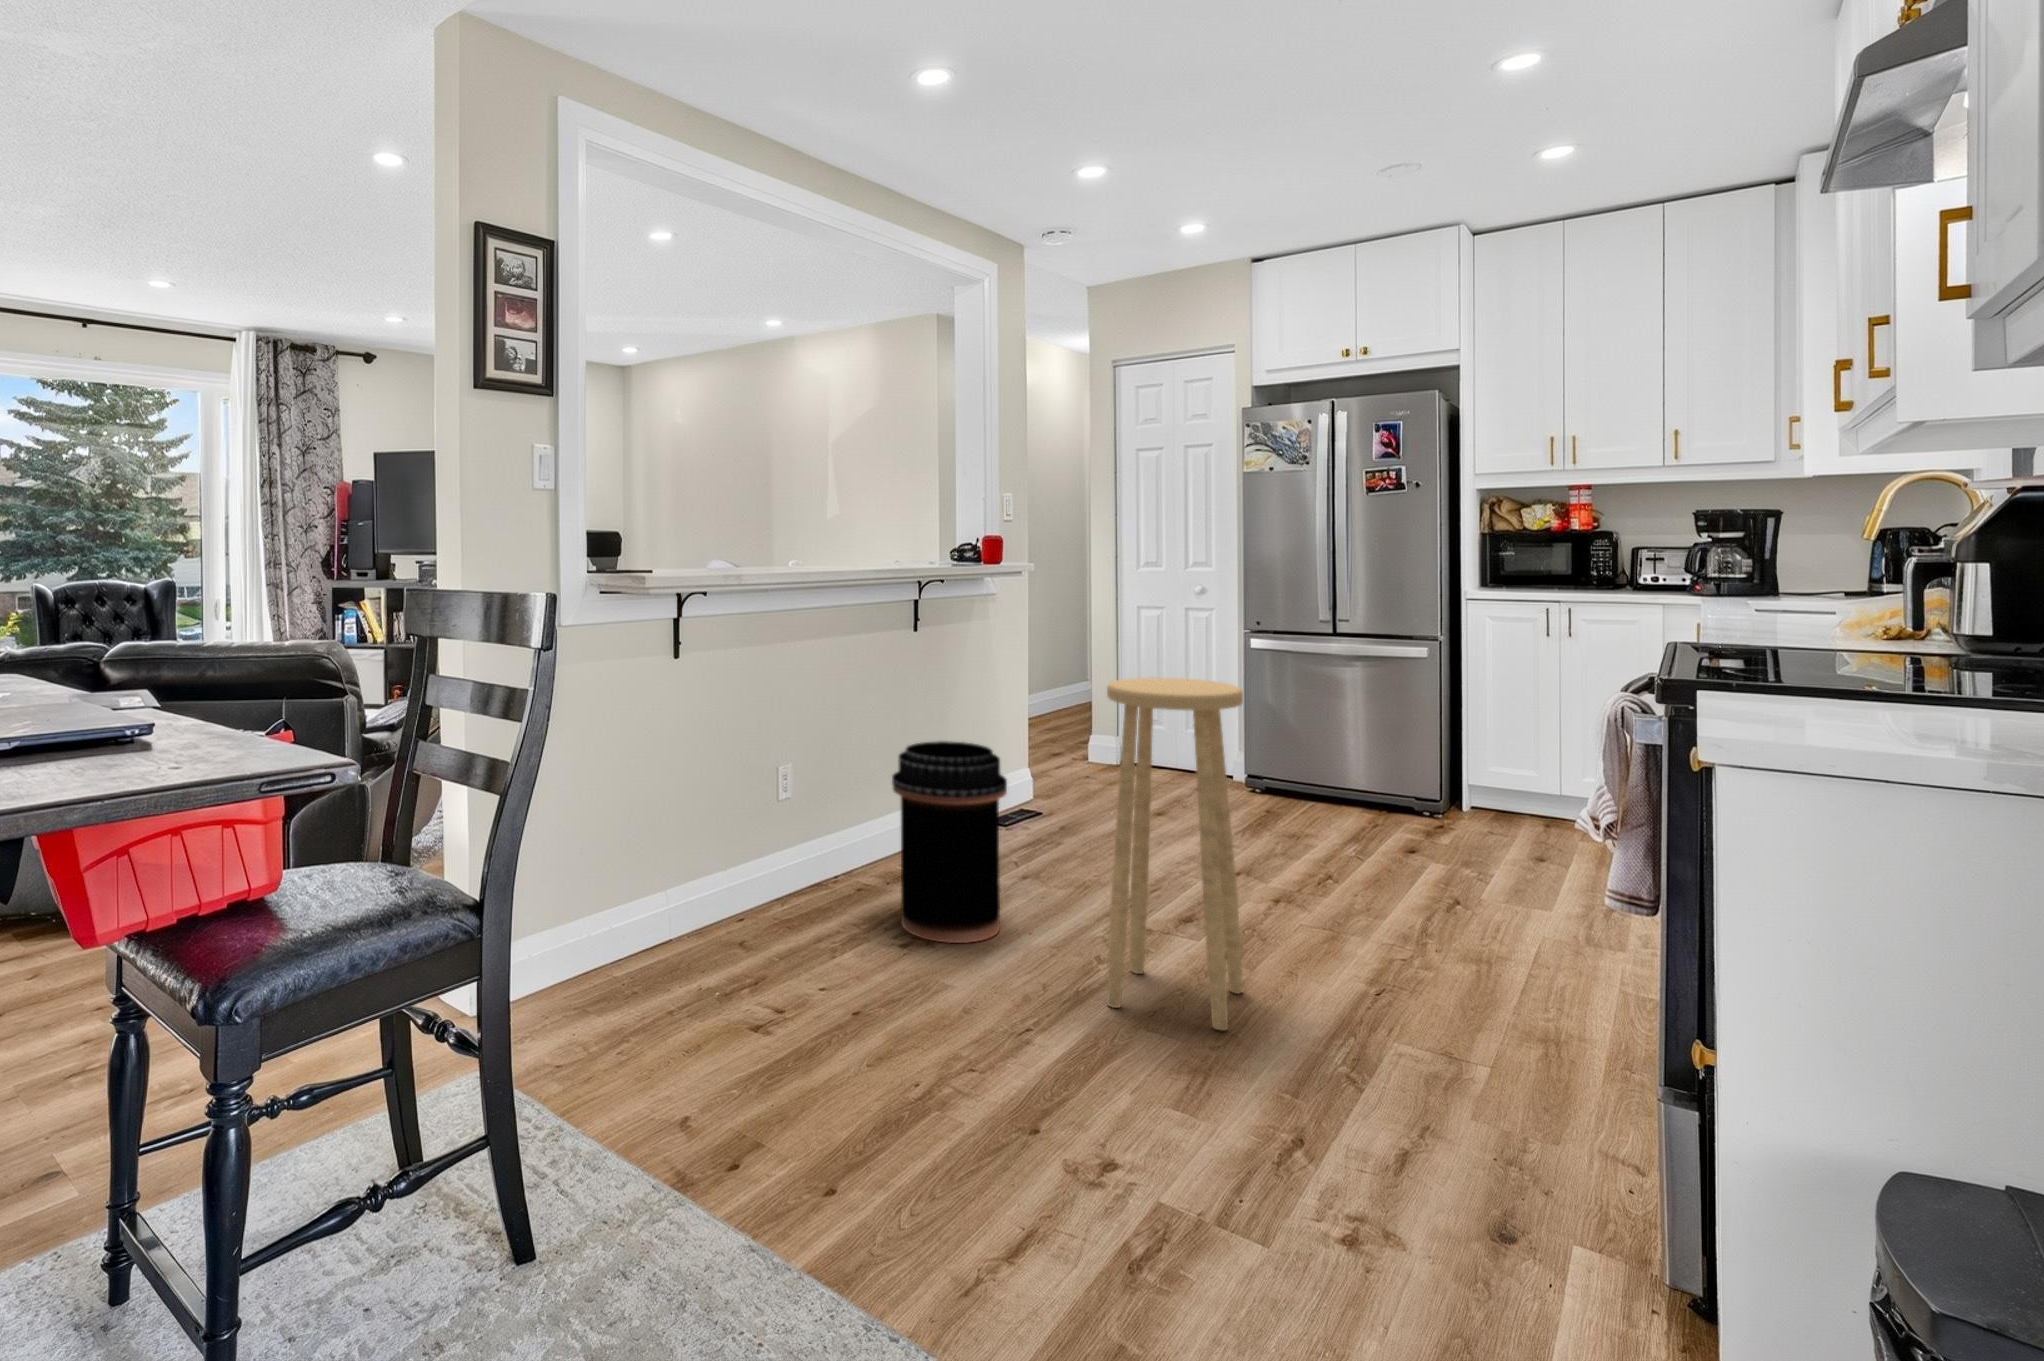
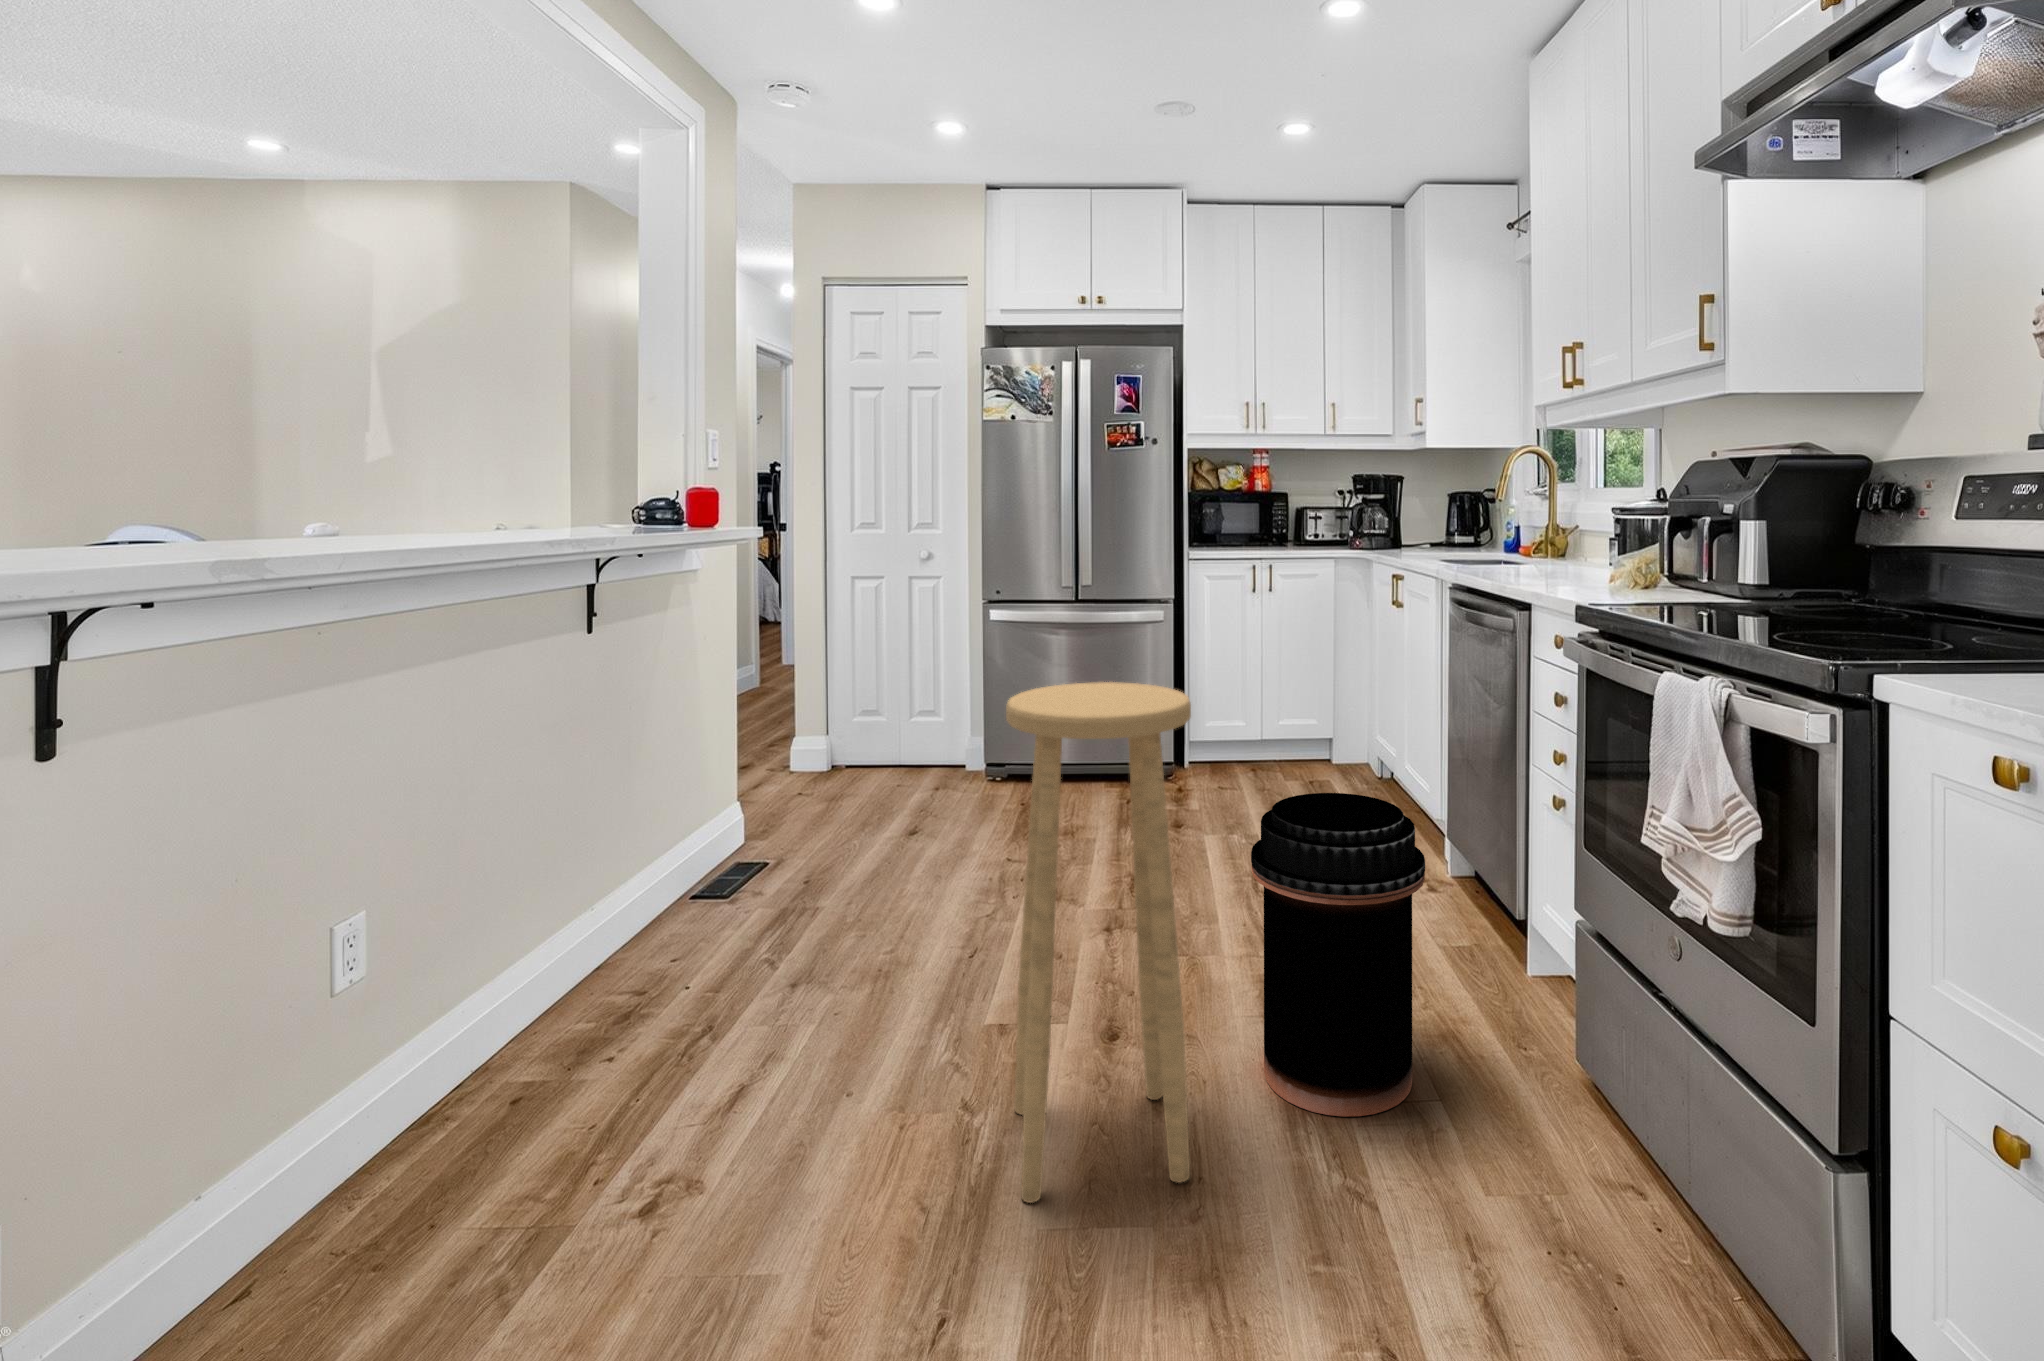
trash can: present [892,741,1007,943] -> present [1251,793,1425,1117]

